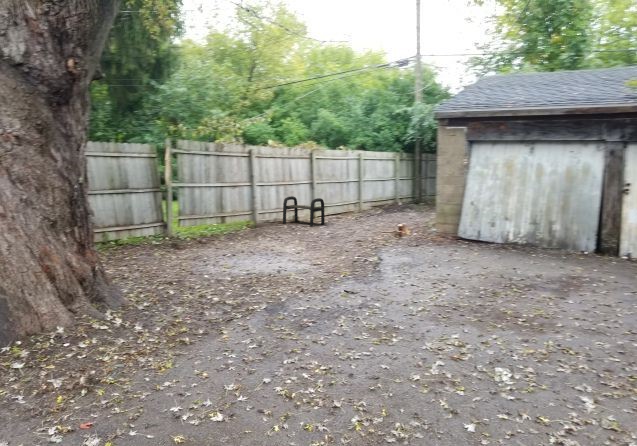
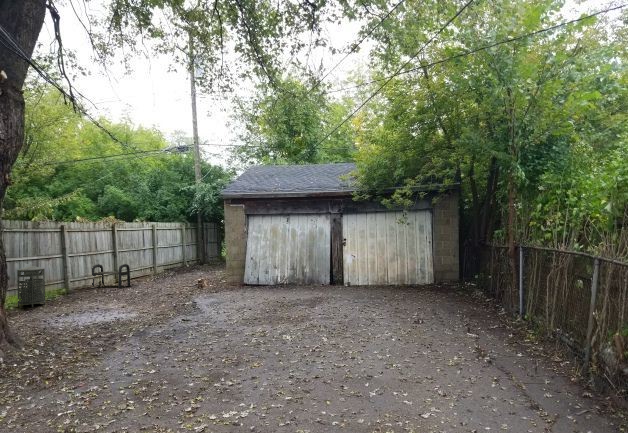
trash can: none [197,194,225,241] -> present [17,266,45,307]

